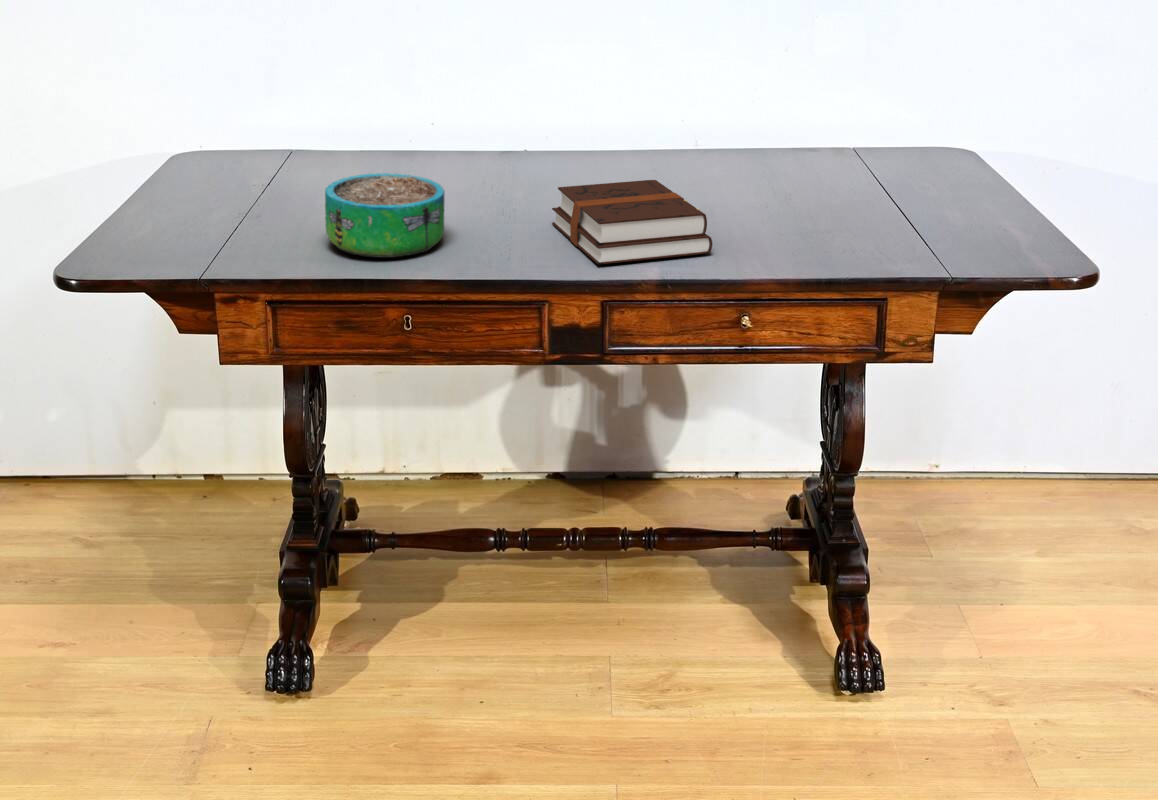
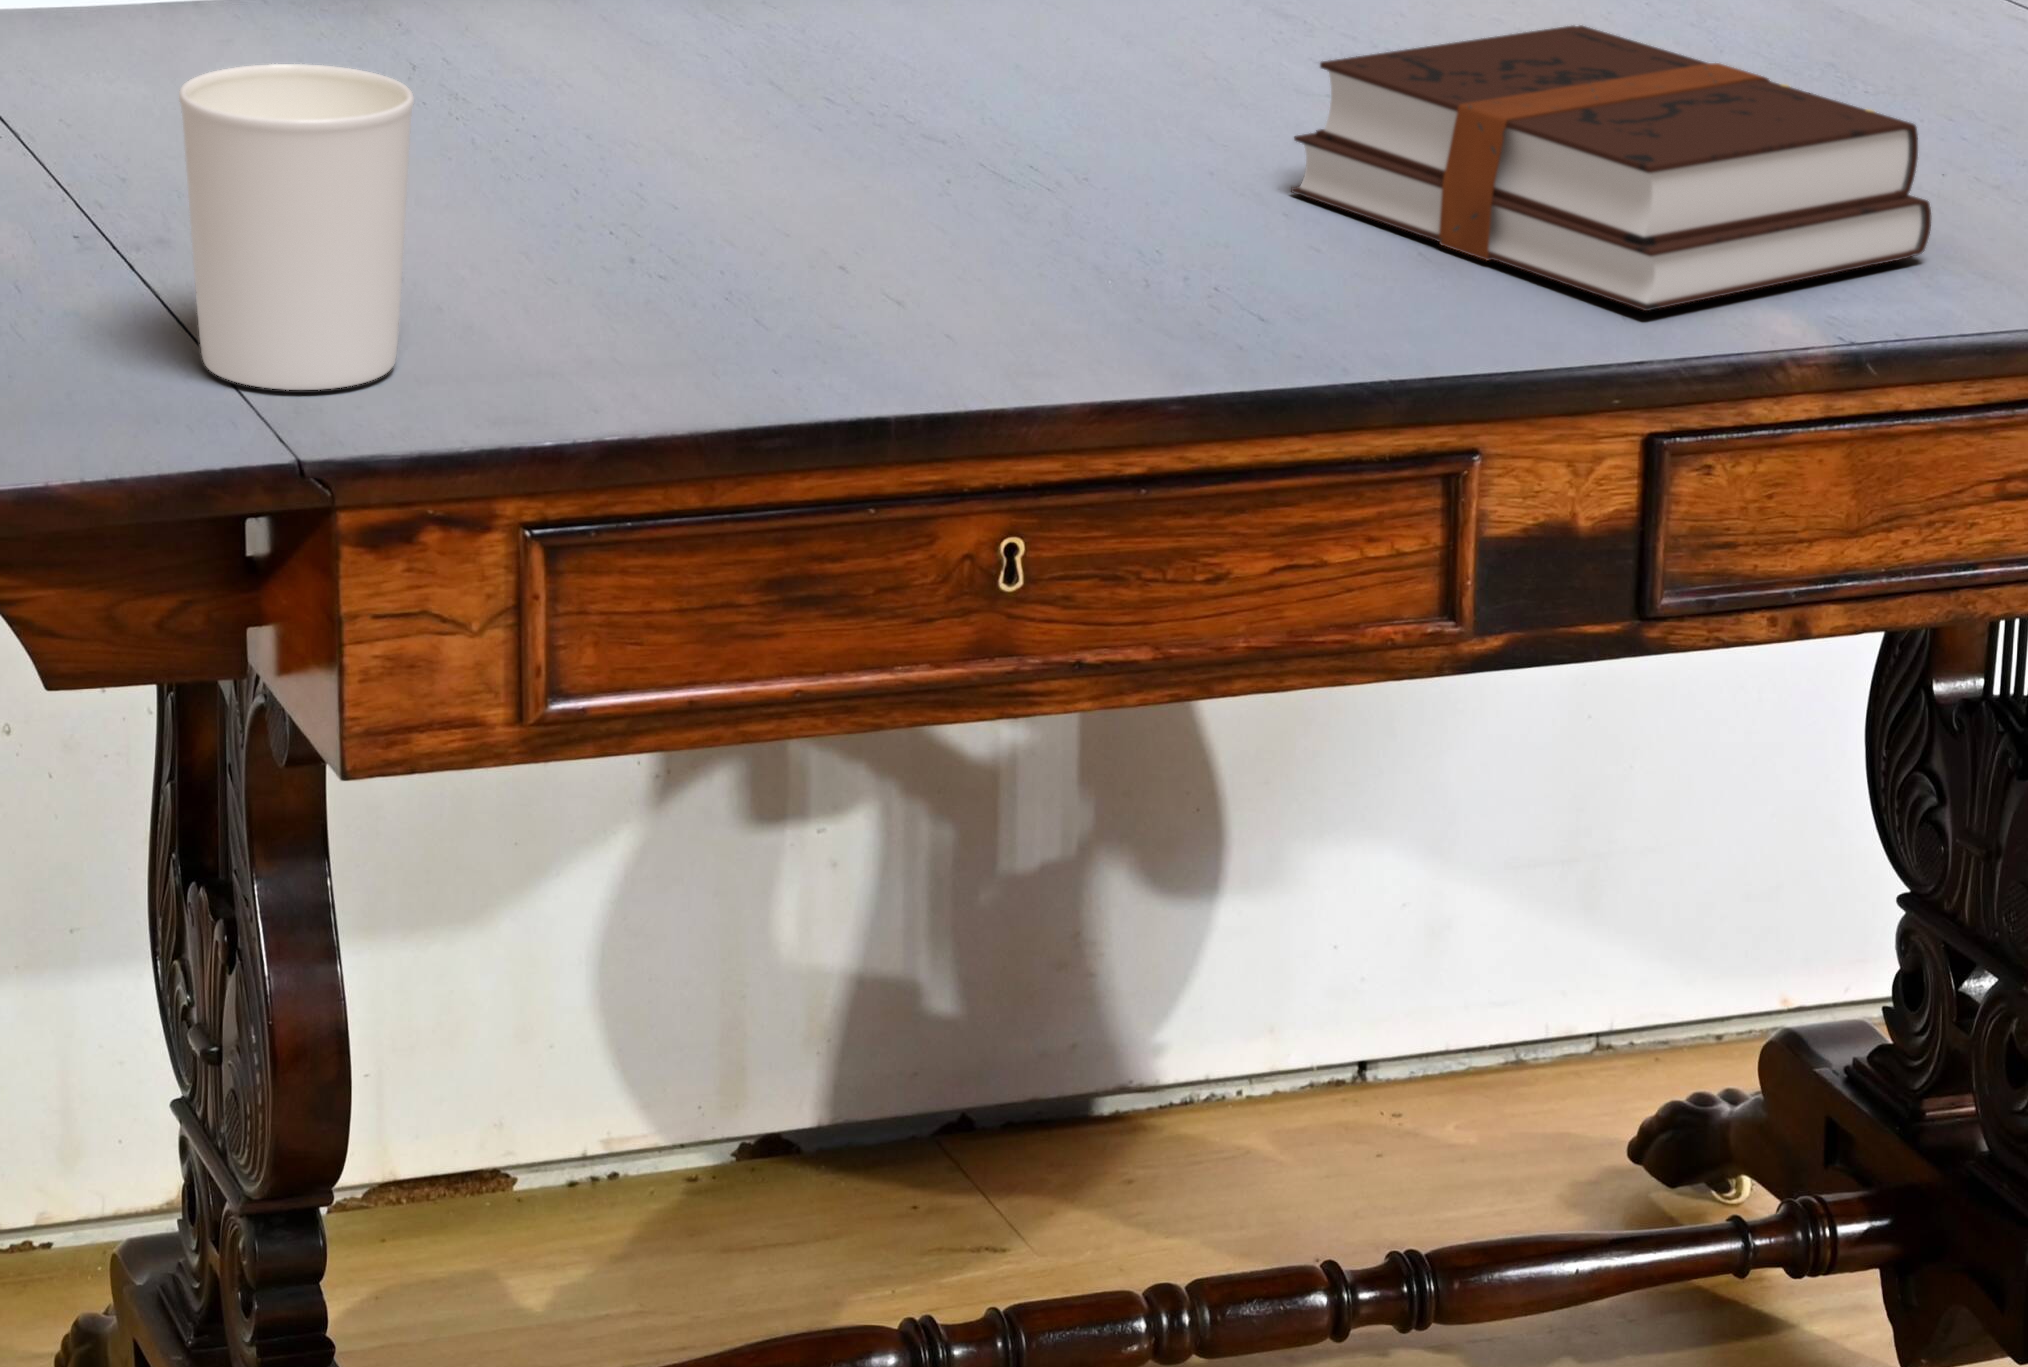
decorative bowl: present [325,173,445,258] -> none [628,34,1070,335]
candle holder: none [181,176,245,262] -> present [179,64,414,390]

